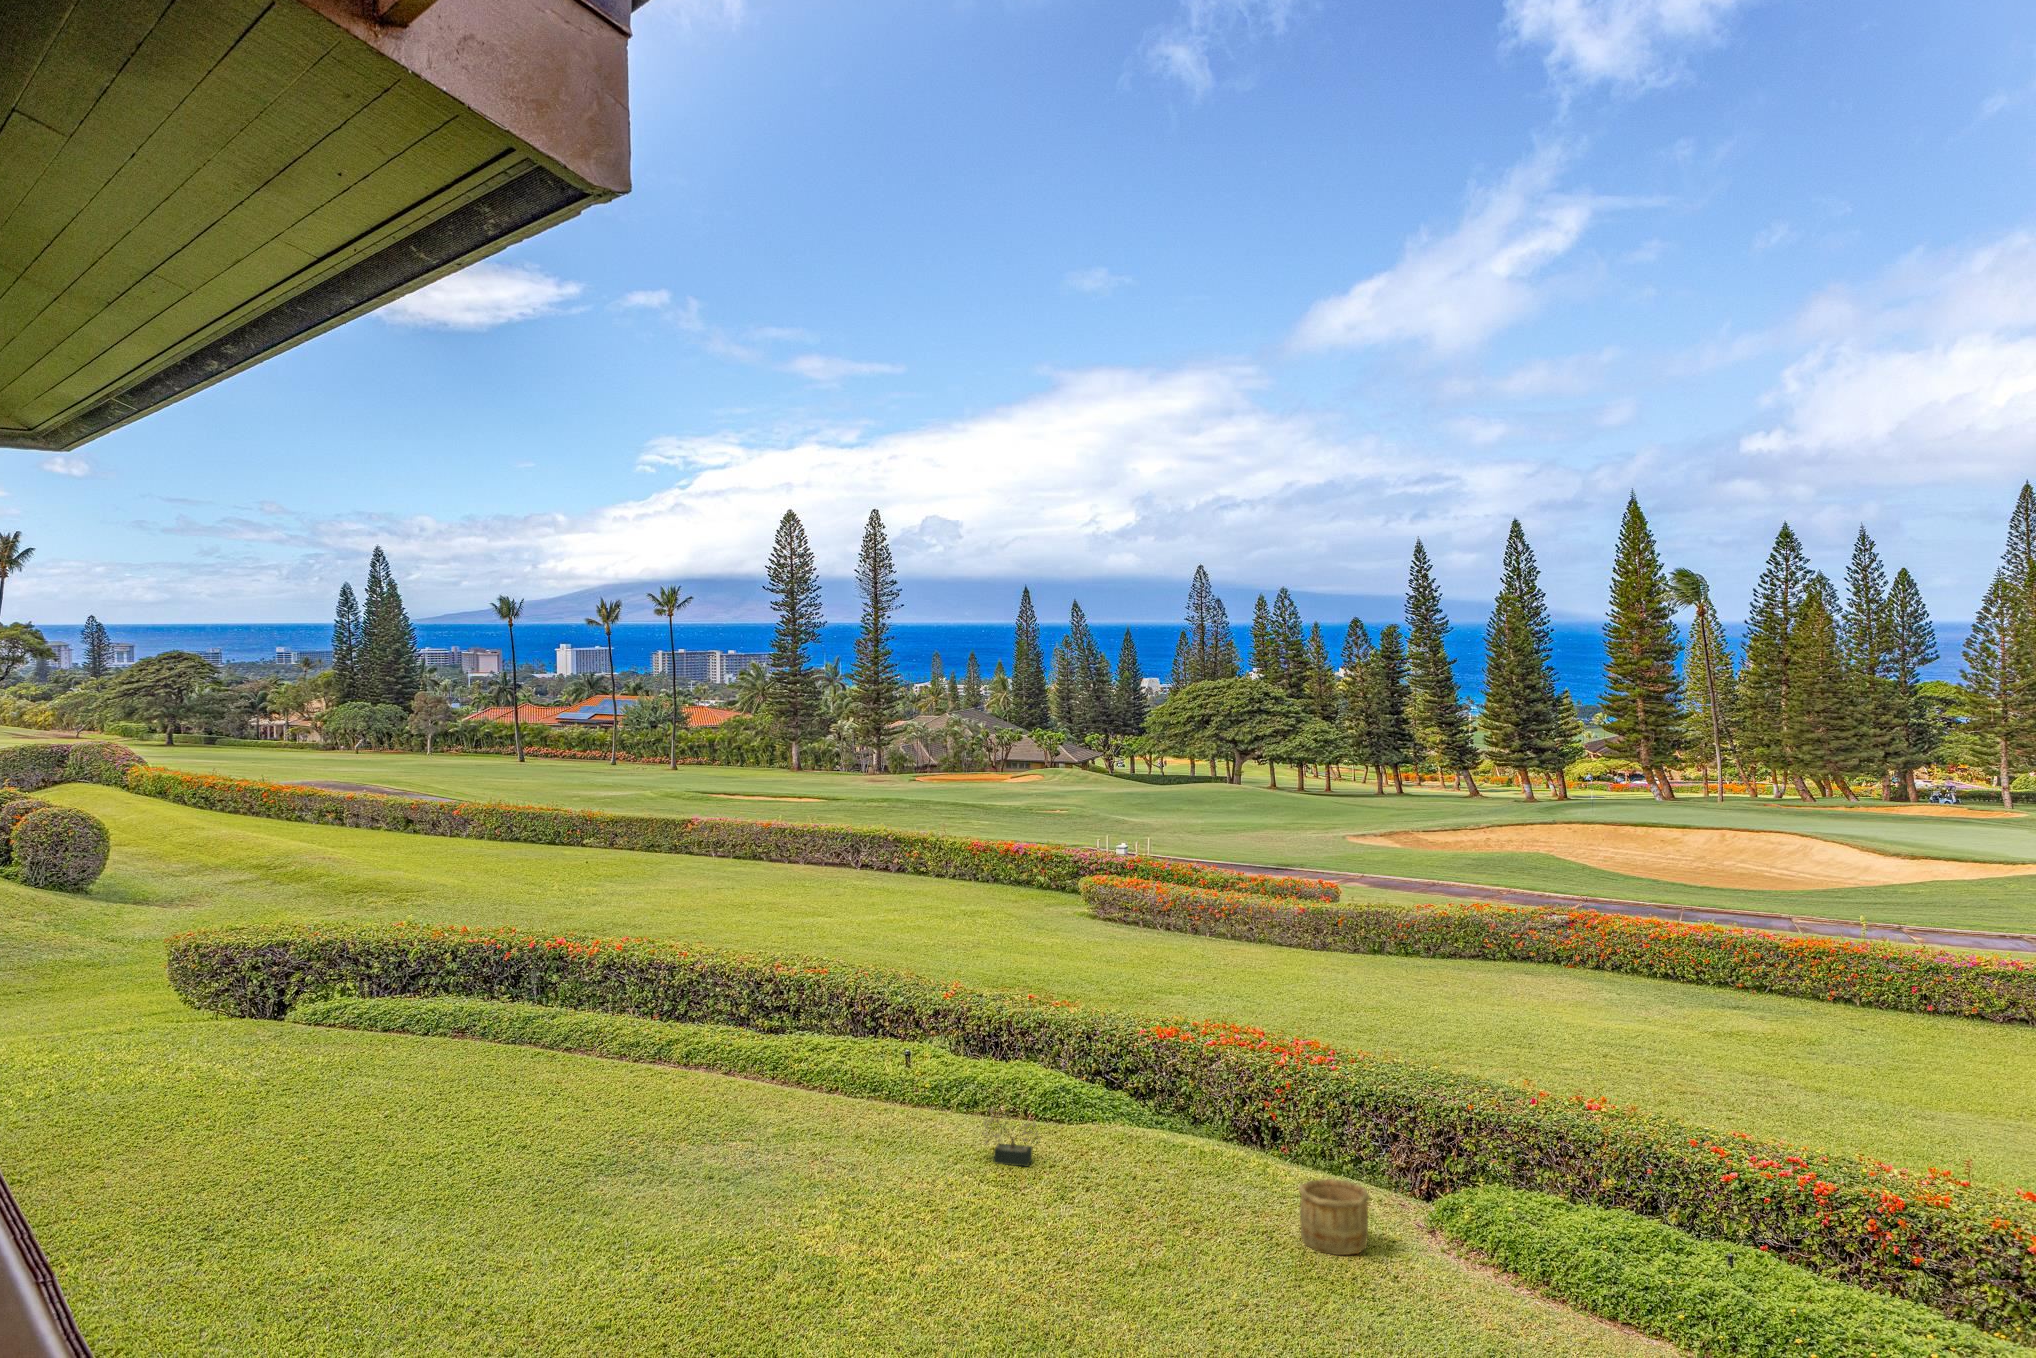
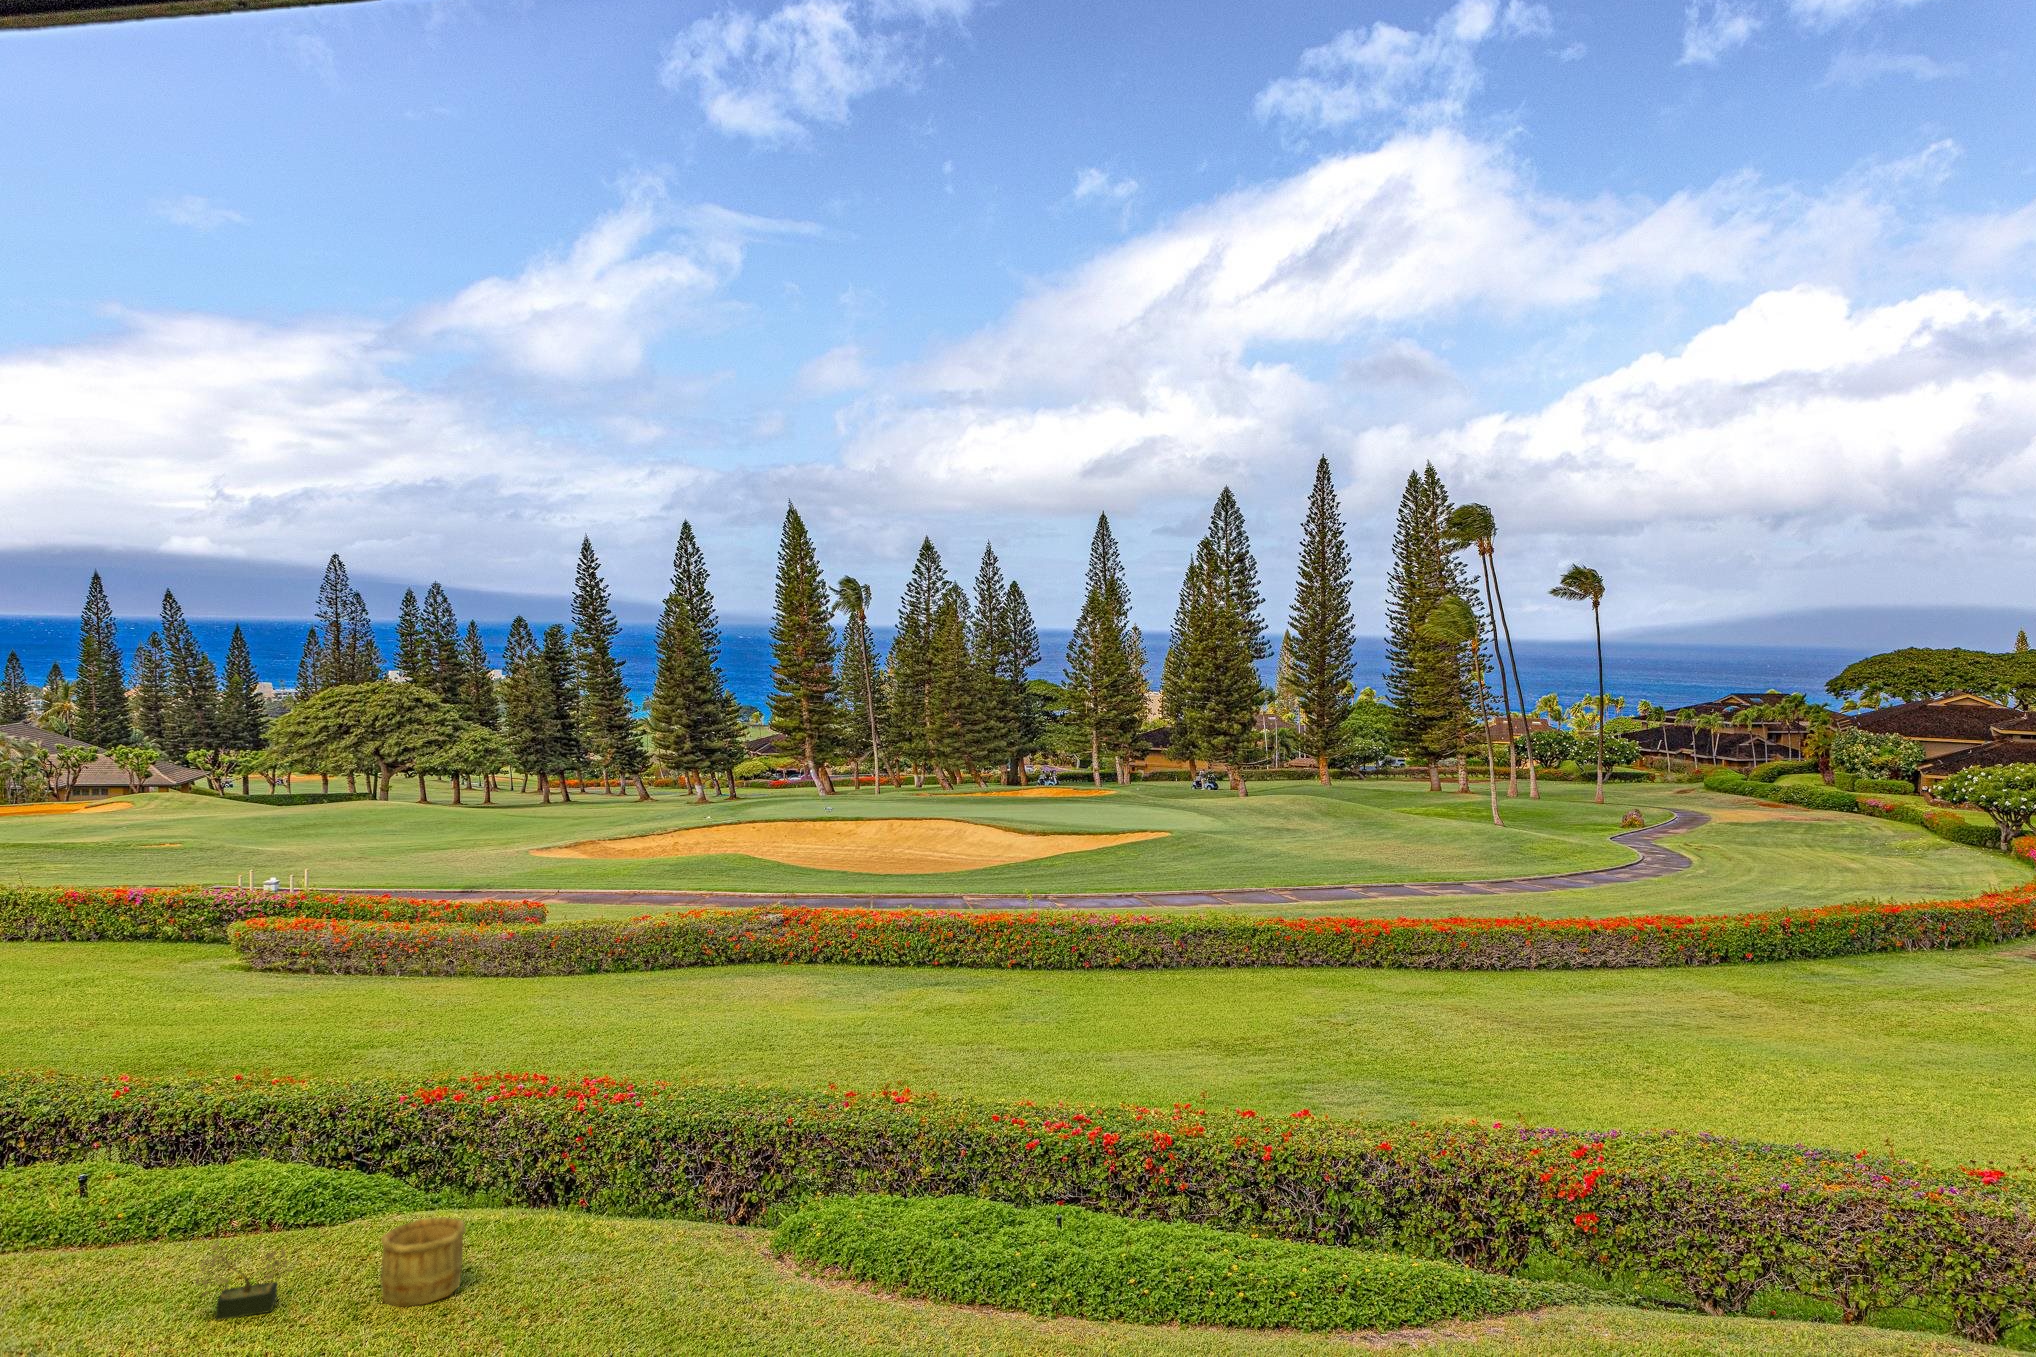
wooden bucket: present [1299,1179,1370,1255] -> present [381,1217,466,1307]

